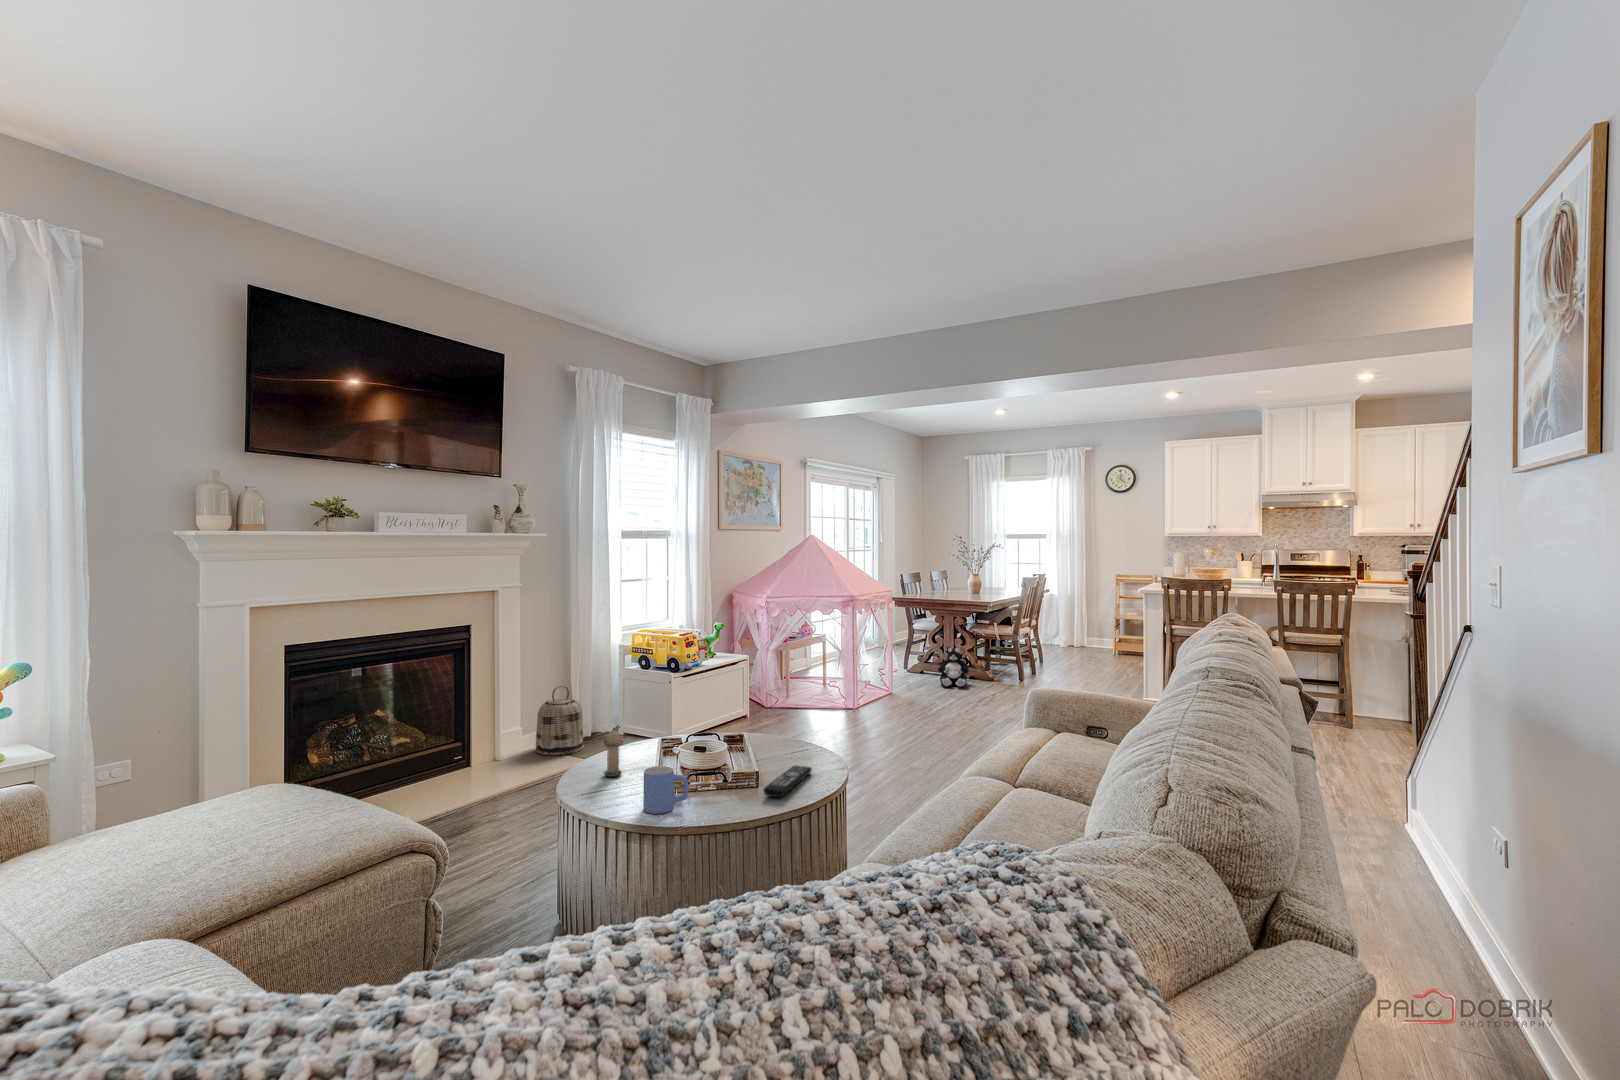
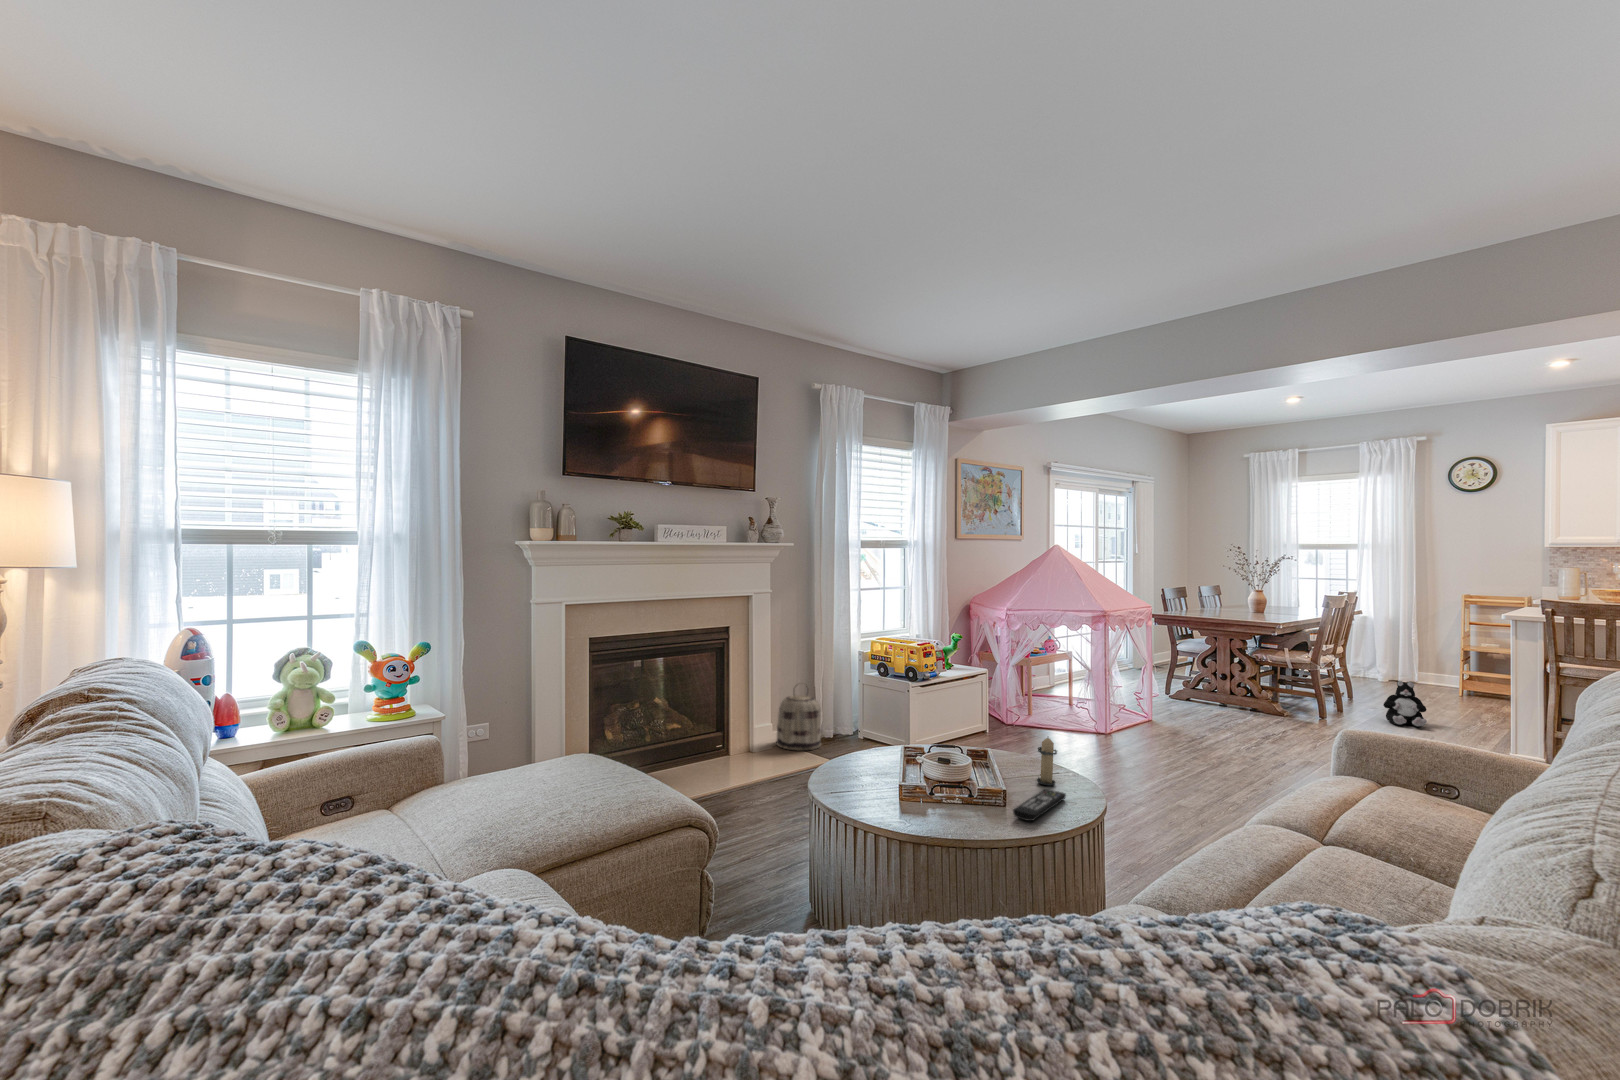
plush toy: present [938,647,969,687] -> present [1383,681,1427,727]
candle: present [604,730,623,777] -> present [1037,738,1057,785]
mug: present [643,766,688,814] -> none [888,772,934,821]

